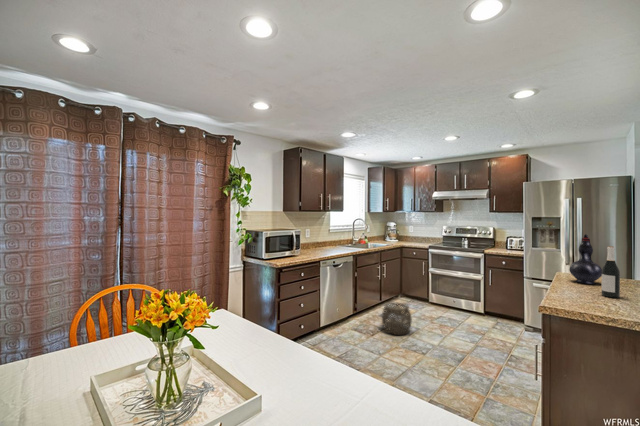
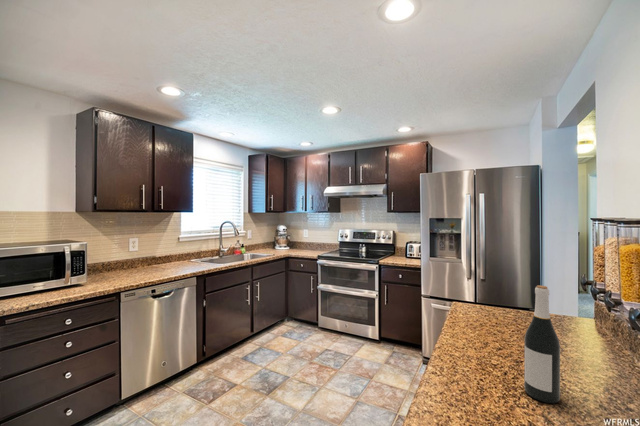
decorative vase: present [569,234,602,284] -> none [468,251,519,341]
woven basket: present [382,302,412,335] -> none [227,345,272,400]

